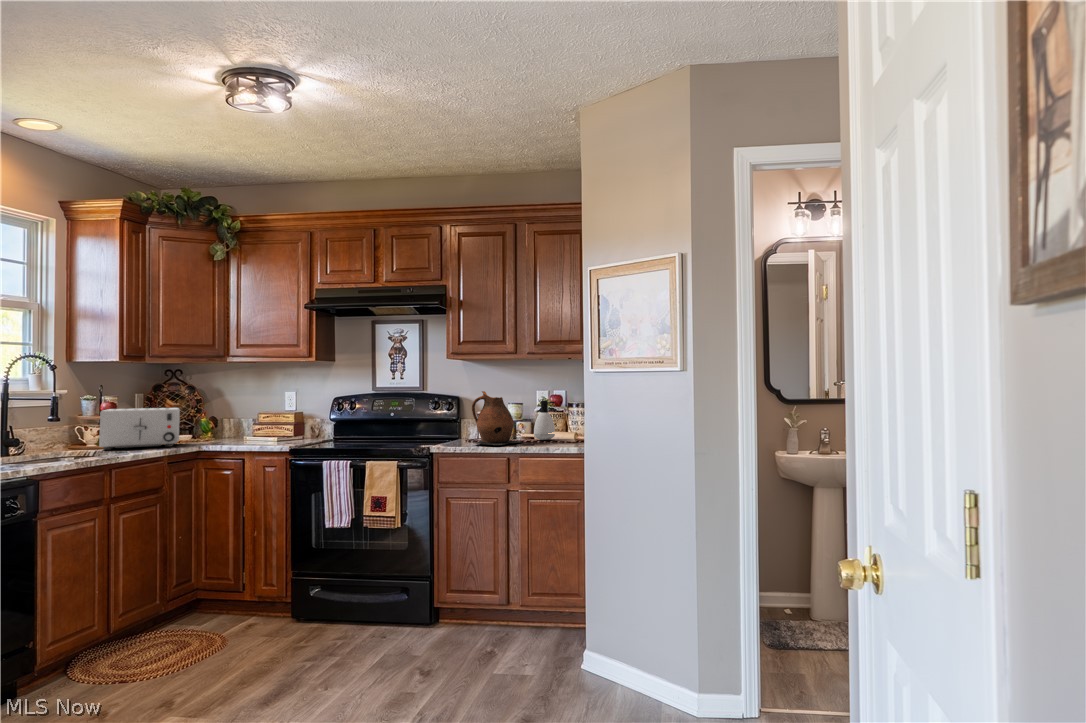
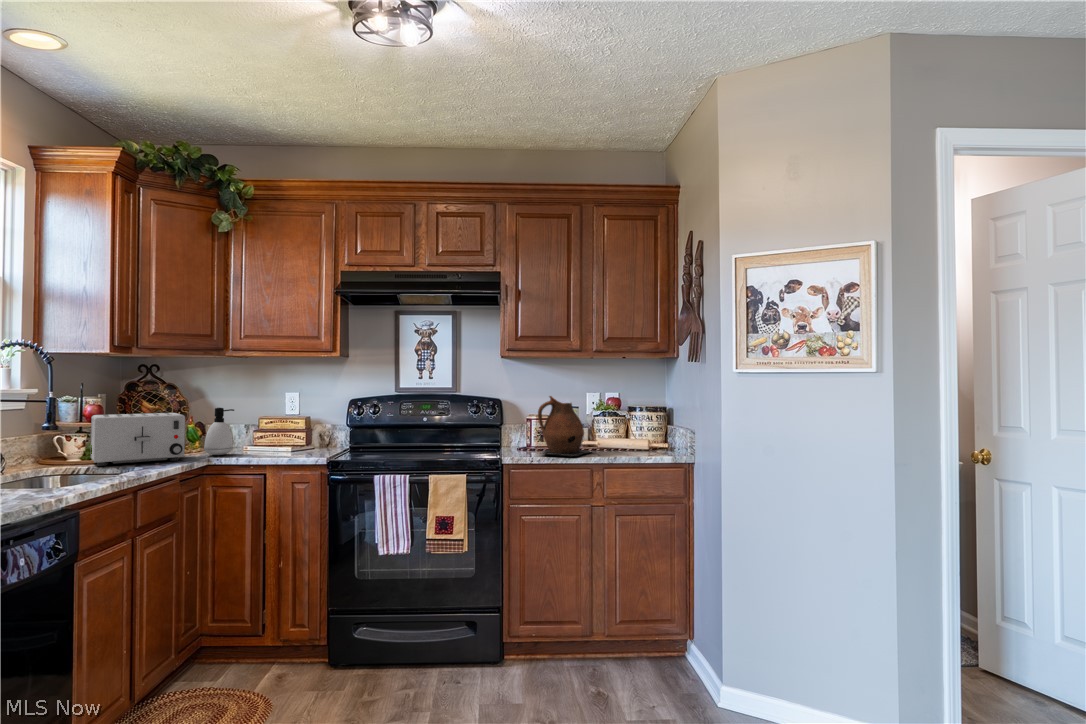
soap dispenser: present [534,400,555,440] -> present [204,408,234,455]

